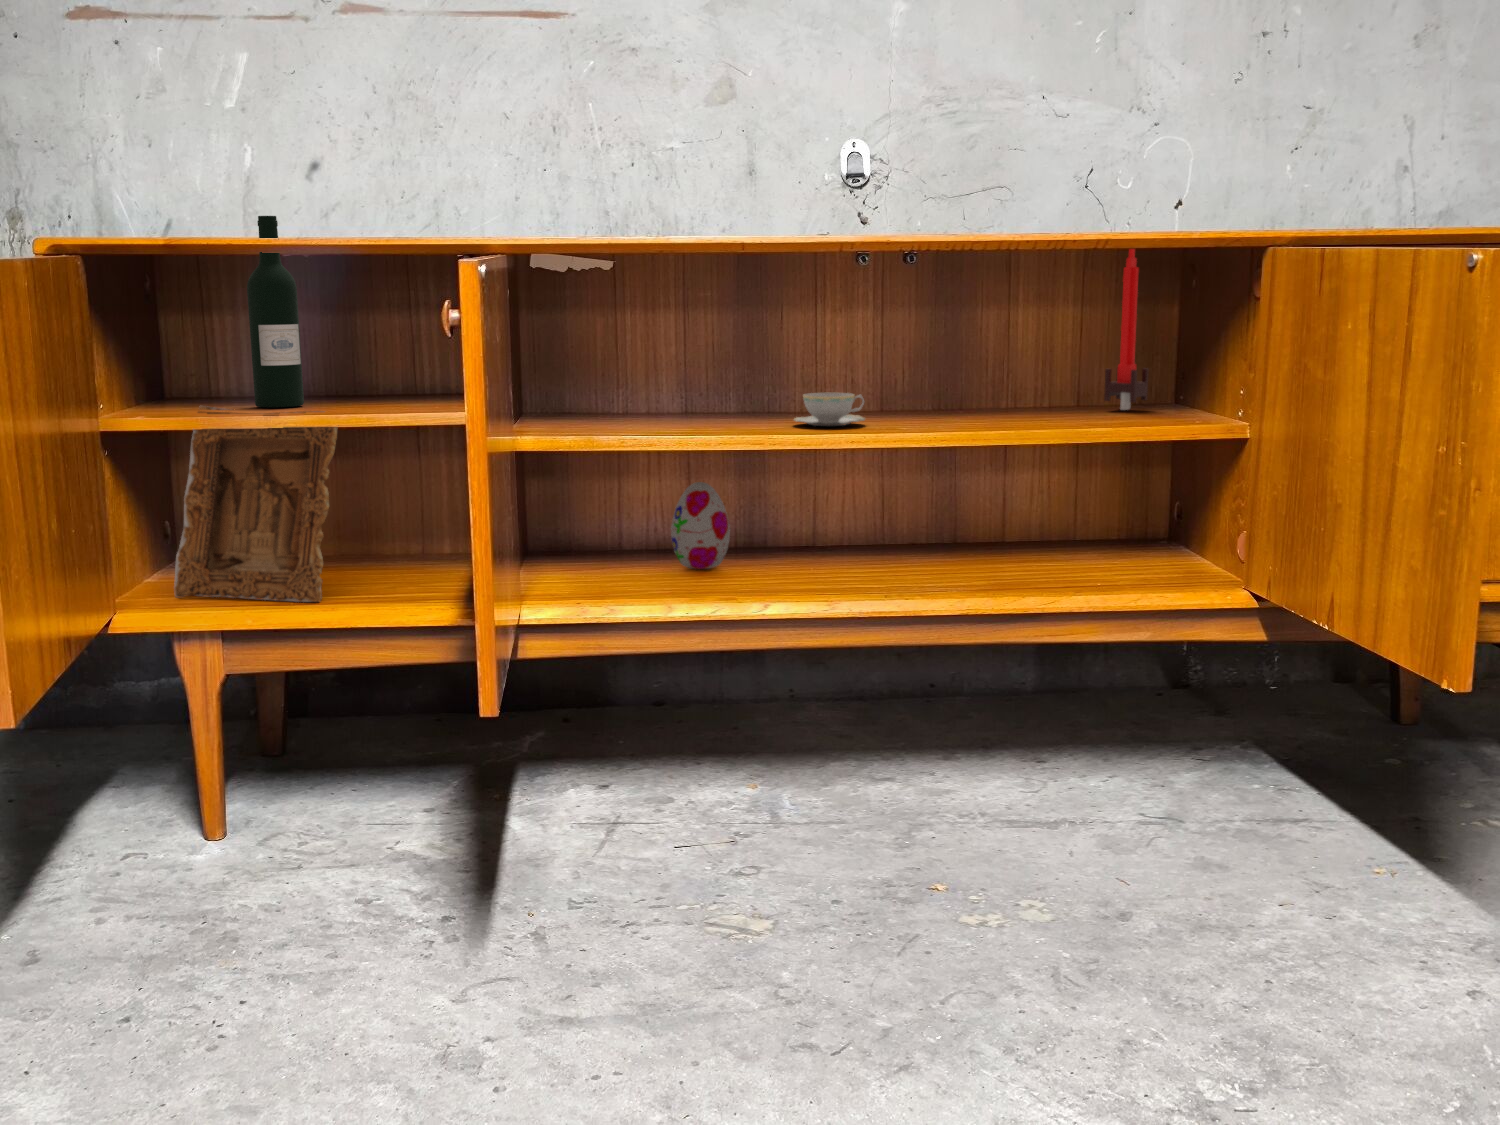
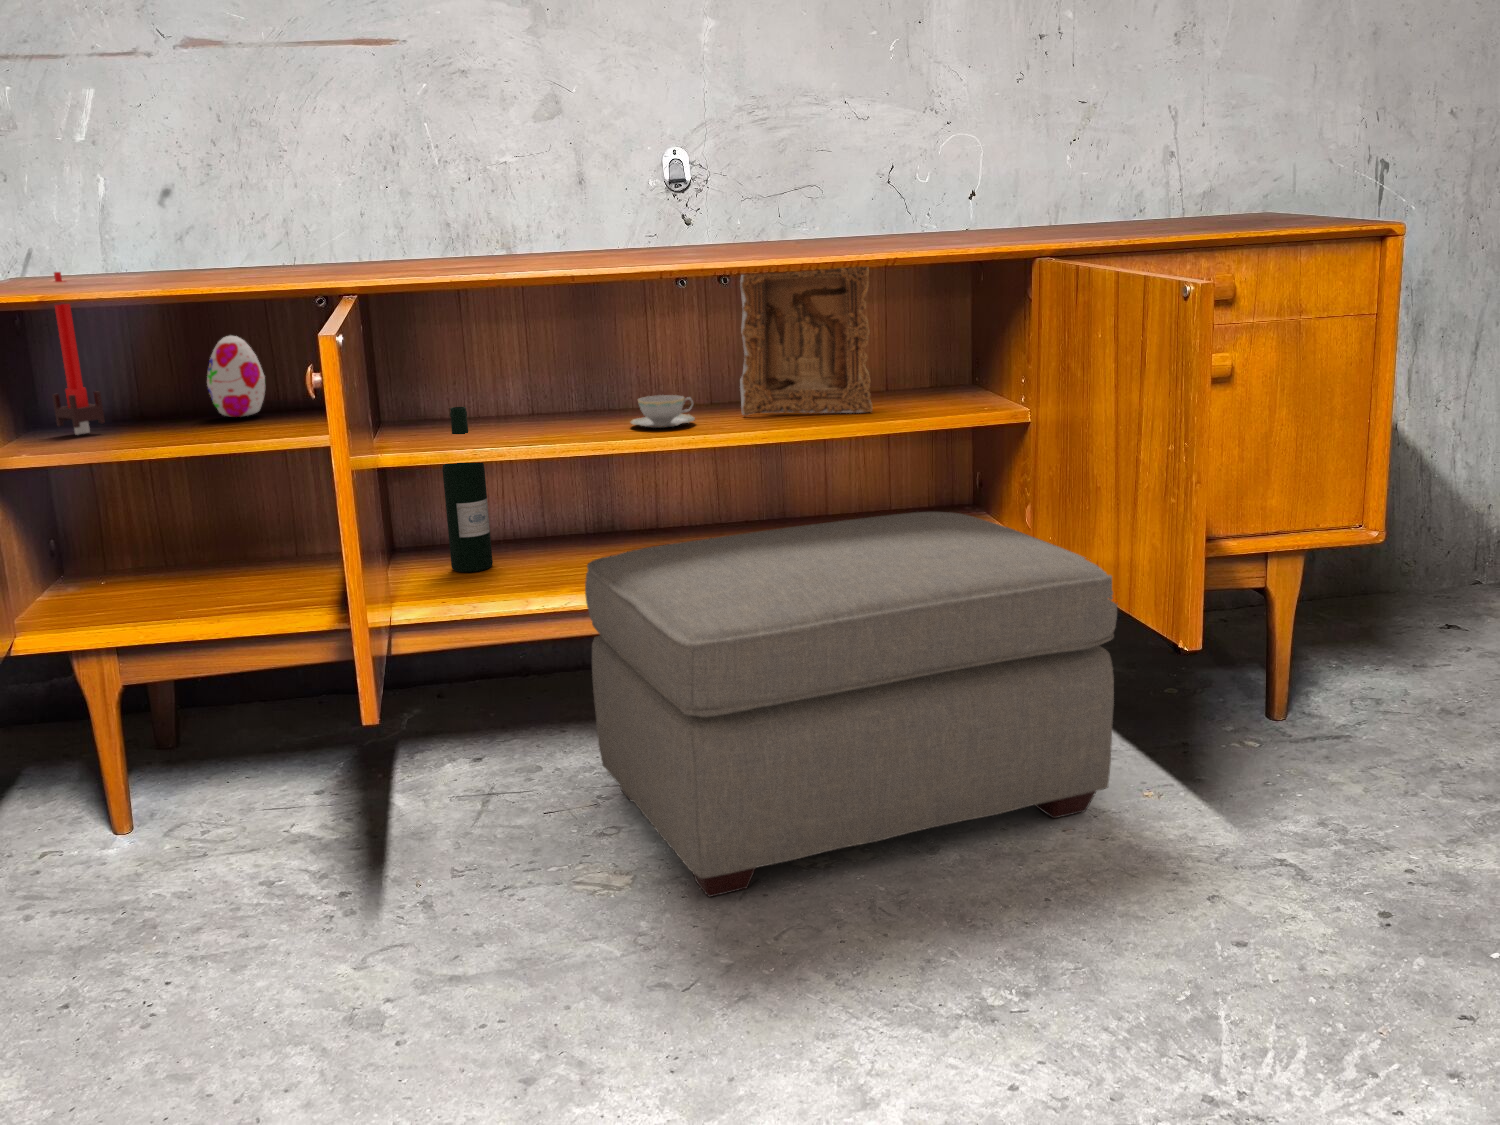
wine bottle: present [247,216,304,408] -> present [442,407,493,572]
candle: present [1104,249,1148,410] -> present [52,272,105,435]
picture frame: present [174,406,337,602] -> present [740,267,872,415]
decorative egg: present [671,482,730,569] -> present [207,336,265,417]
ottoman: none [734,537,1357,951] -> present [585,512,1117,897]

